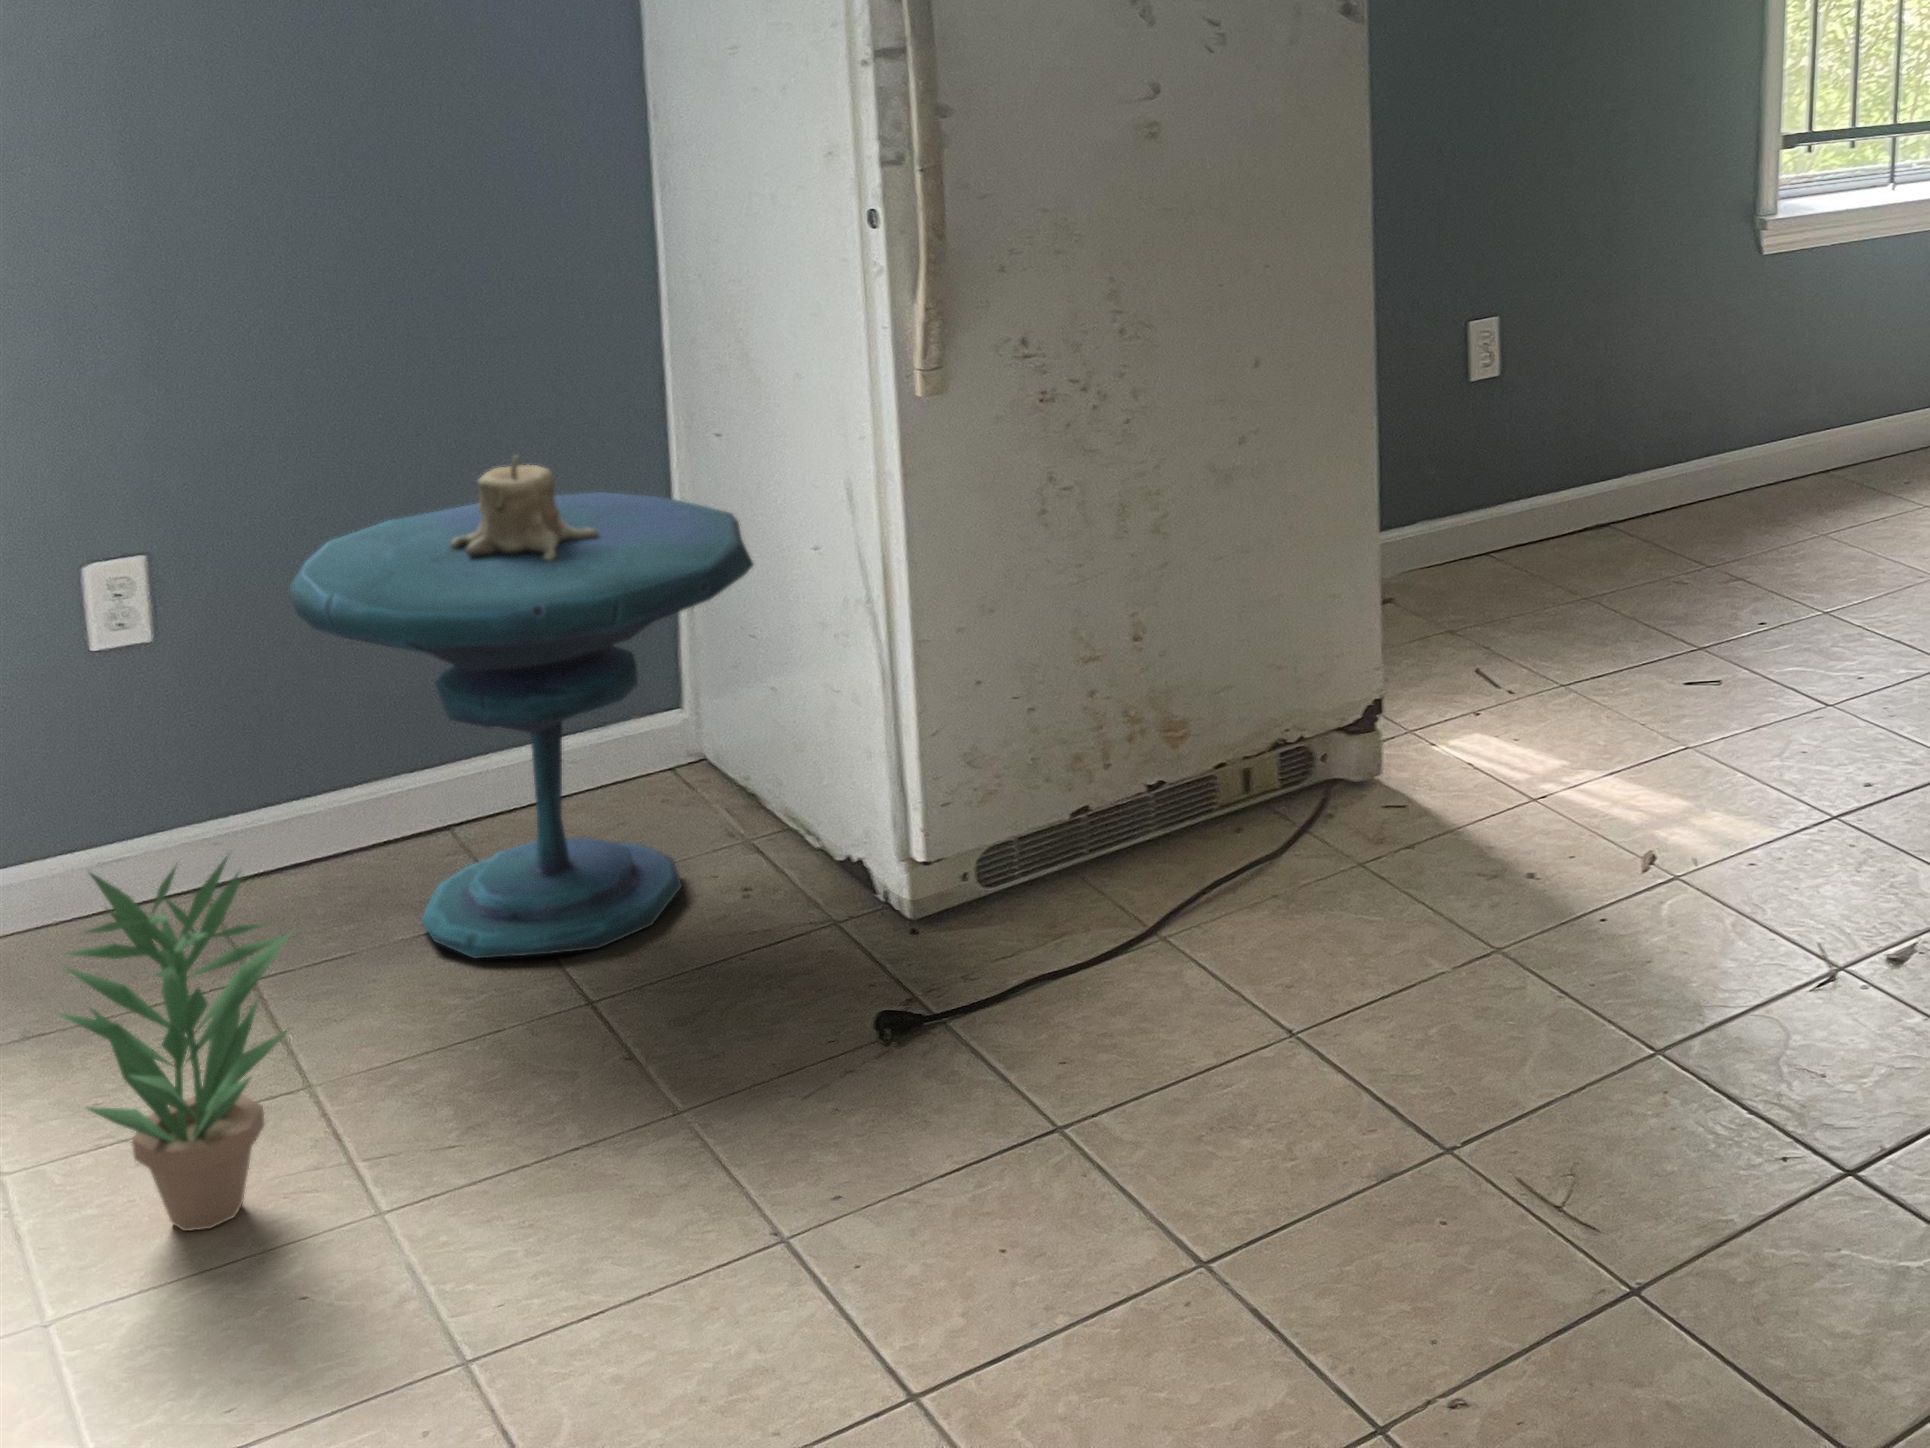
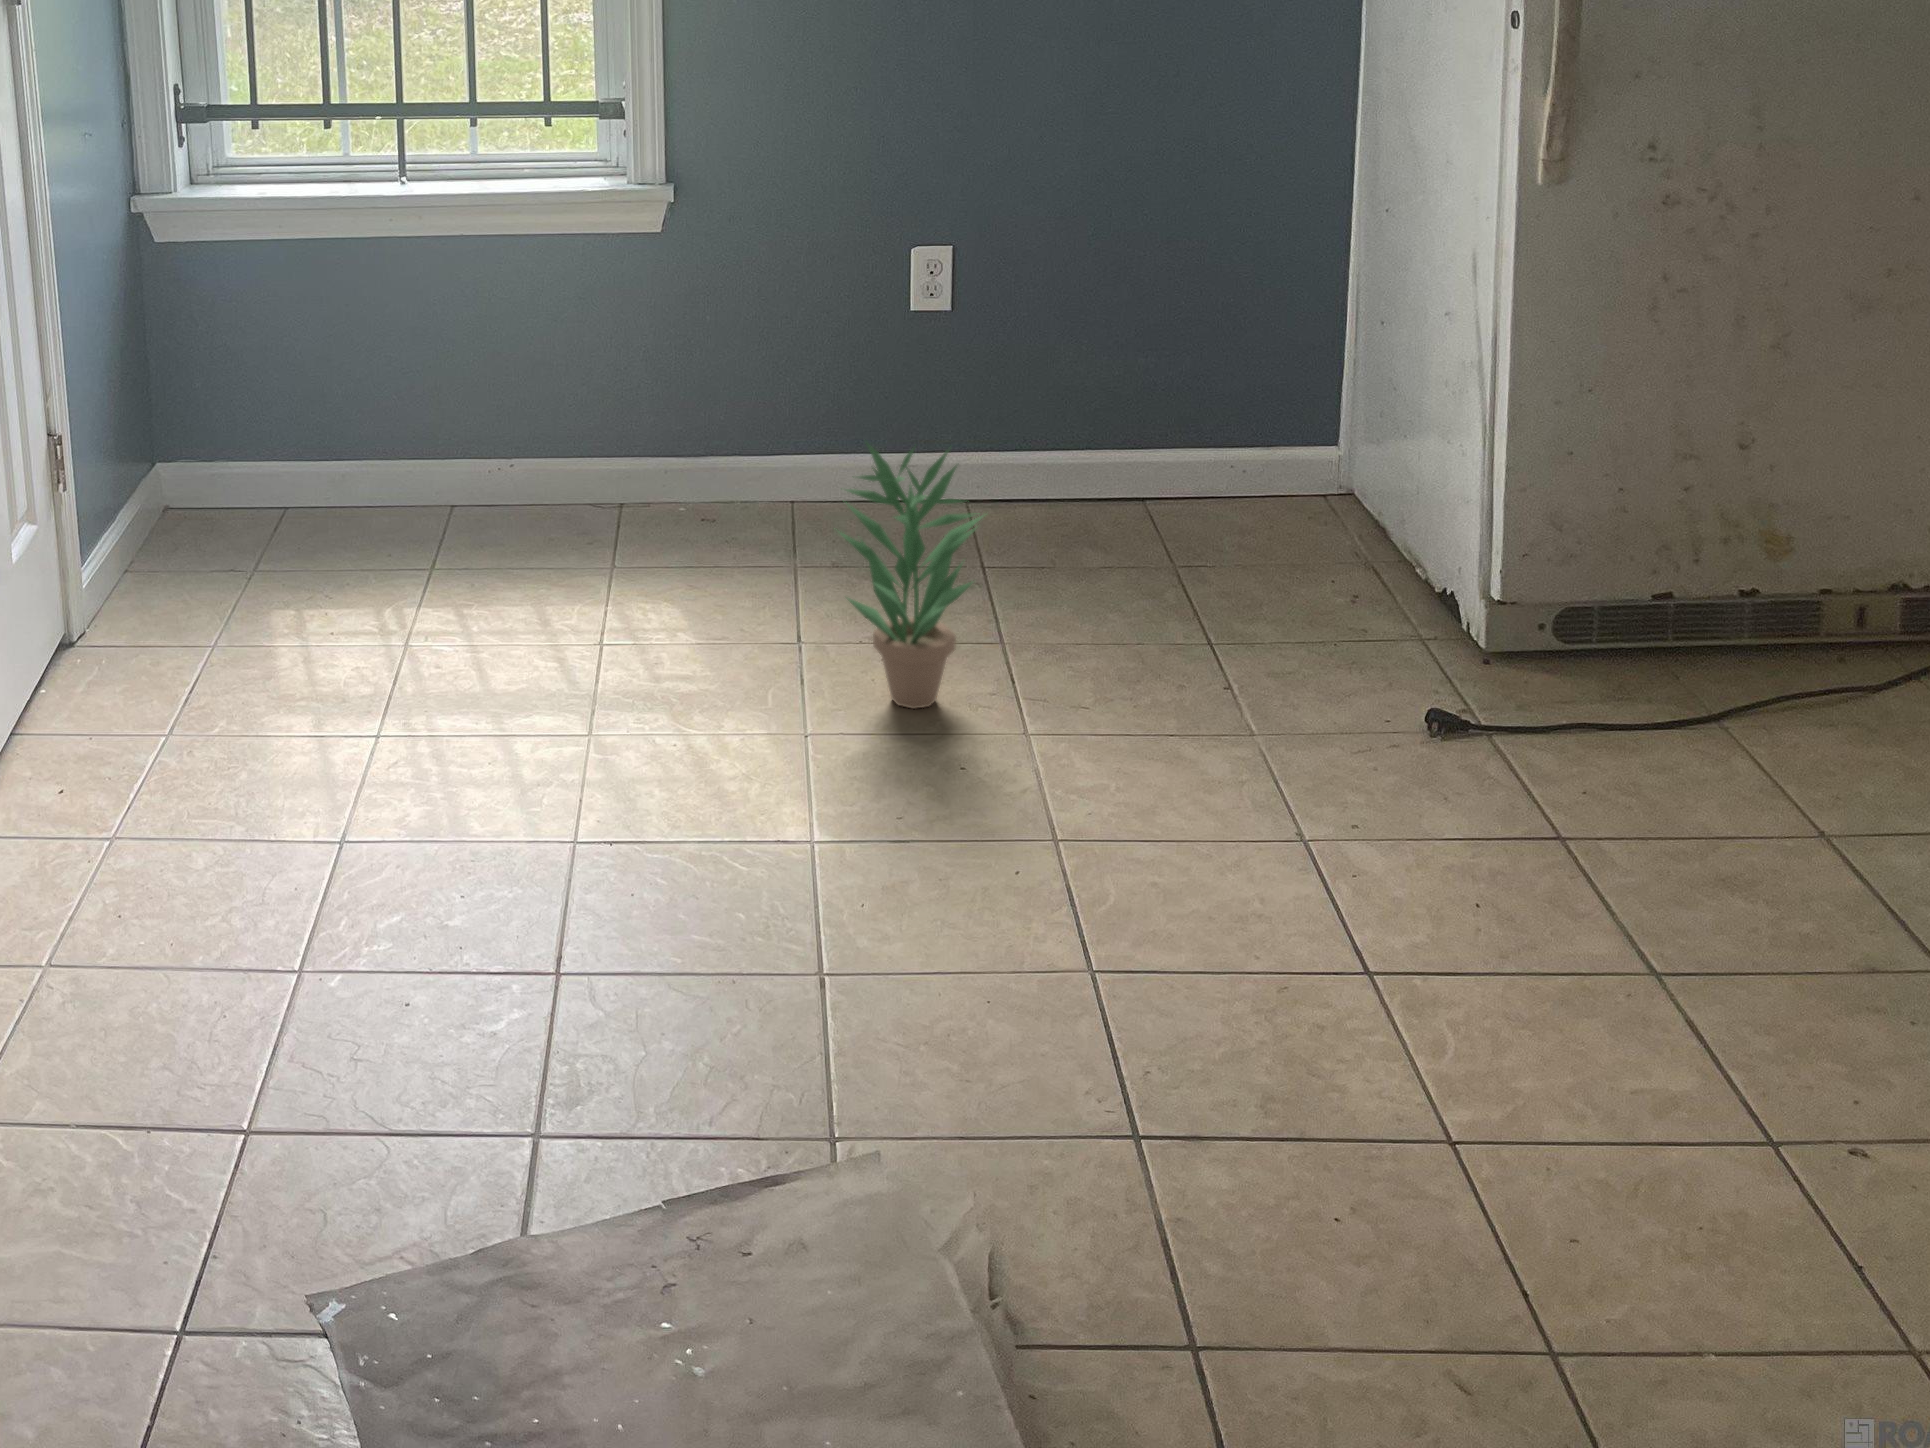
side table: present [290,455,753,958] -> none [1032,201,1389,607]

